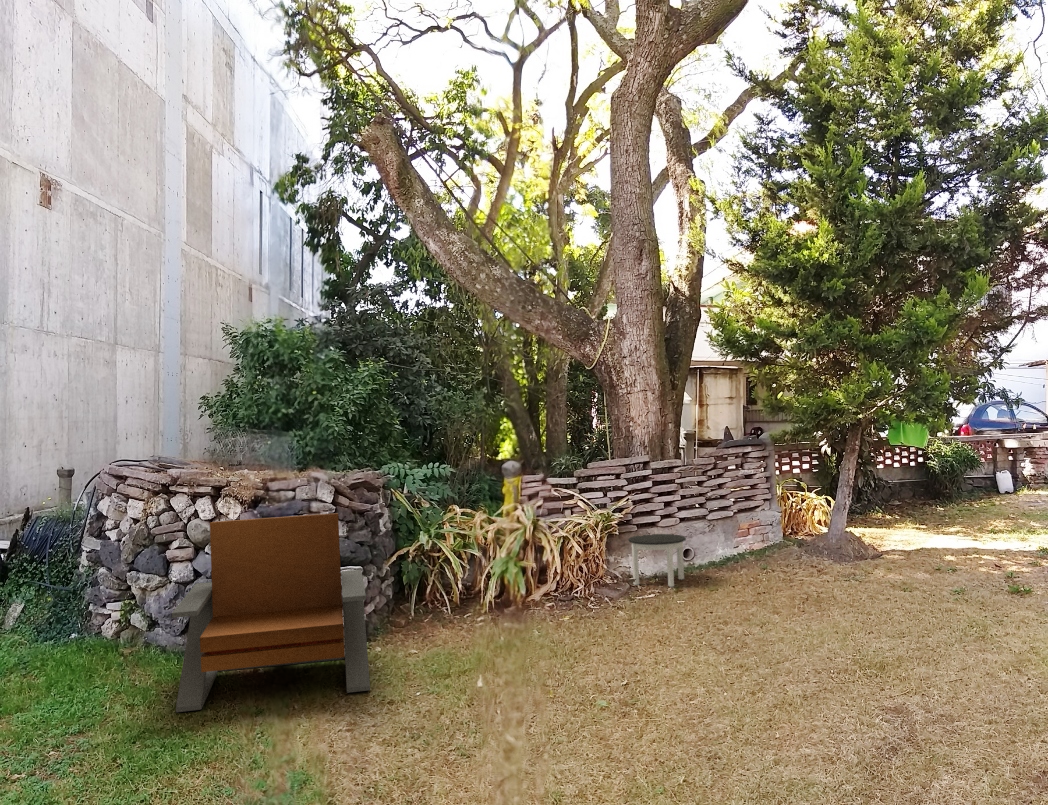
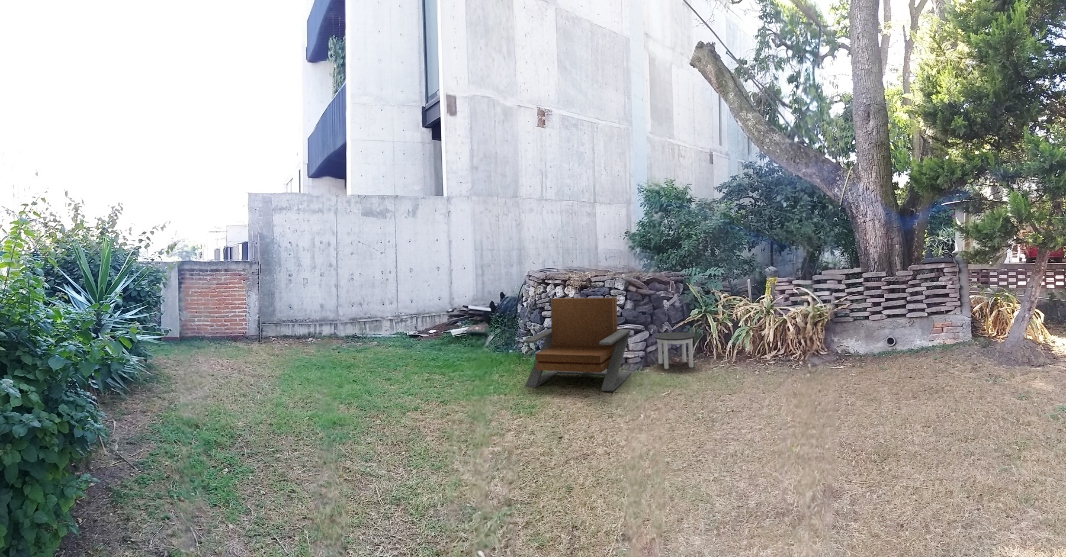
round table: present [628,534,686,587] -> present [654,332,695,369]

